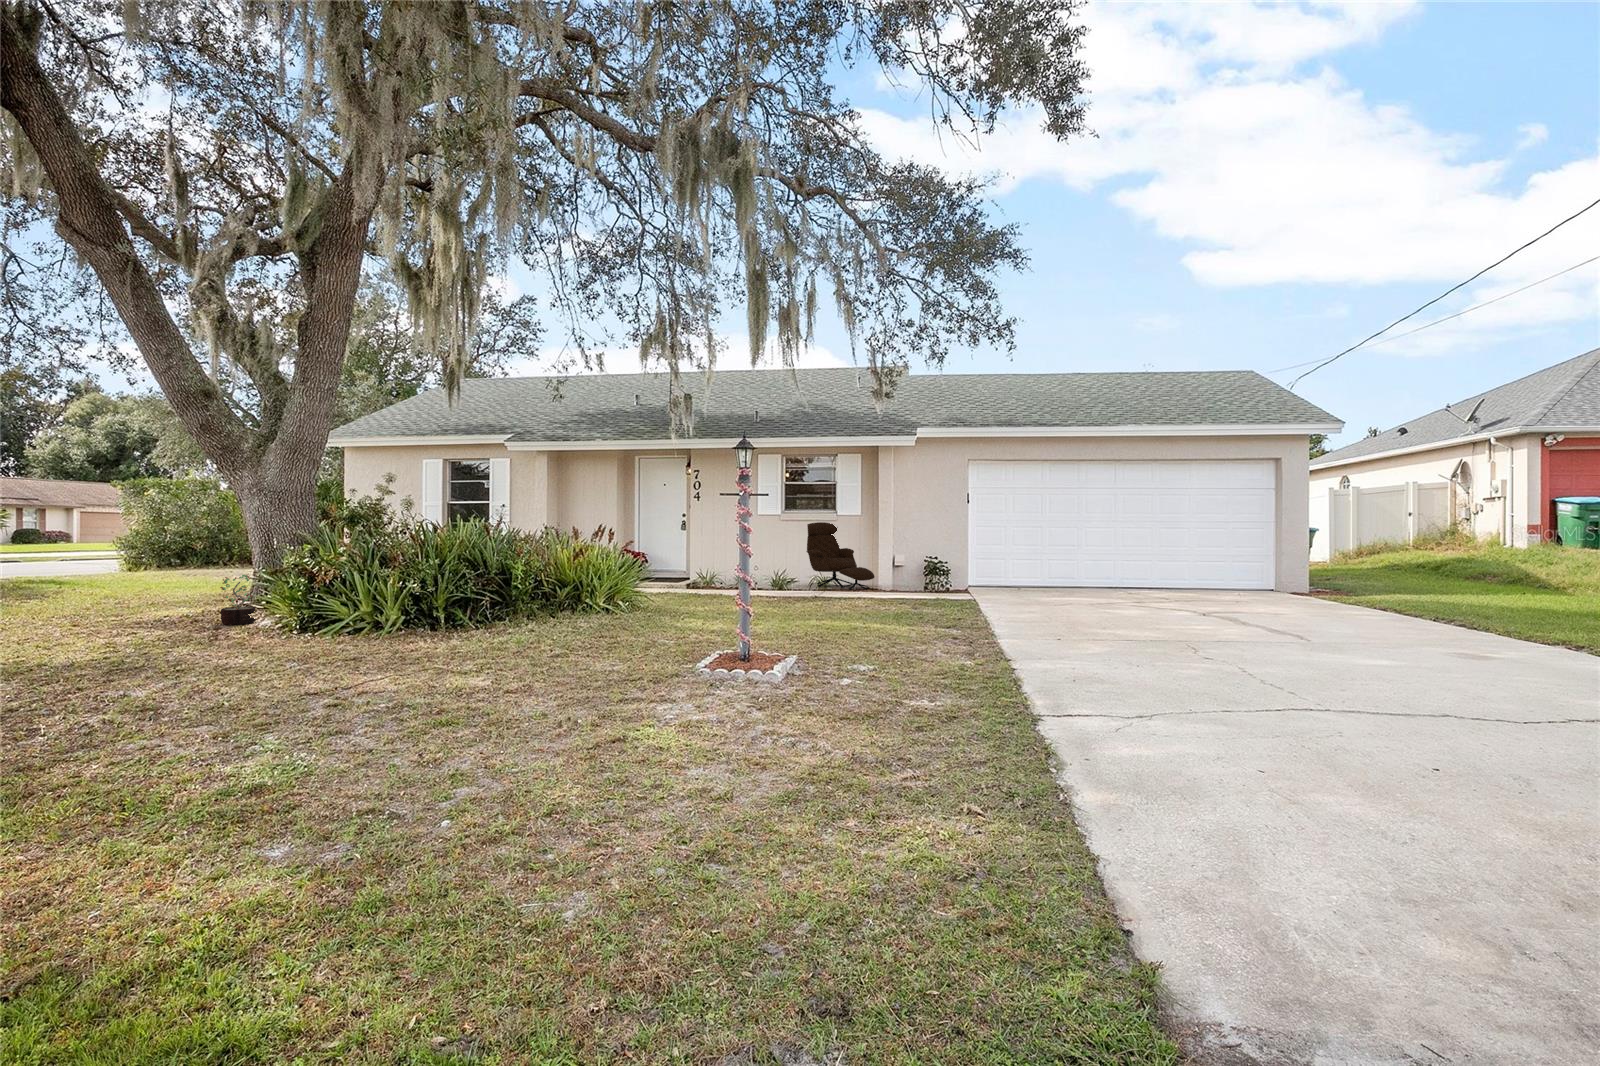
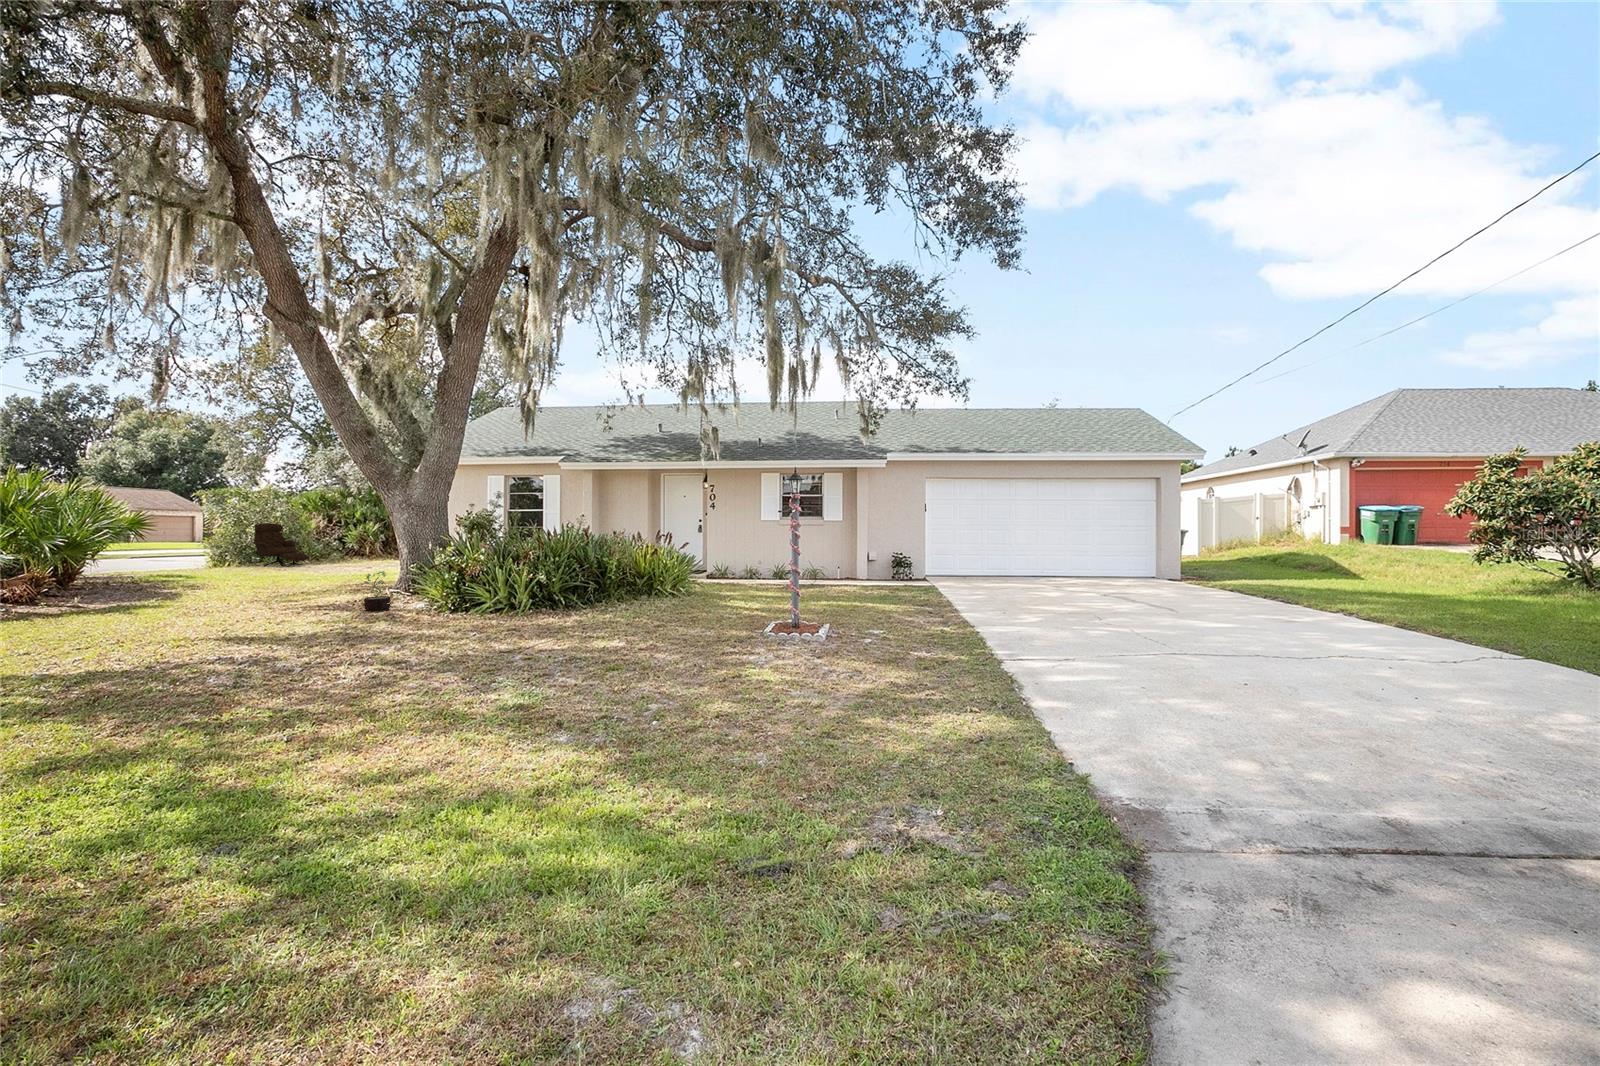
lounge chair: present [806,522,875,590] -> present [253,523,309,567]

